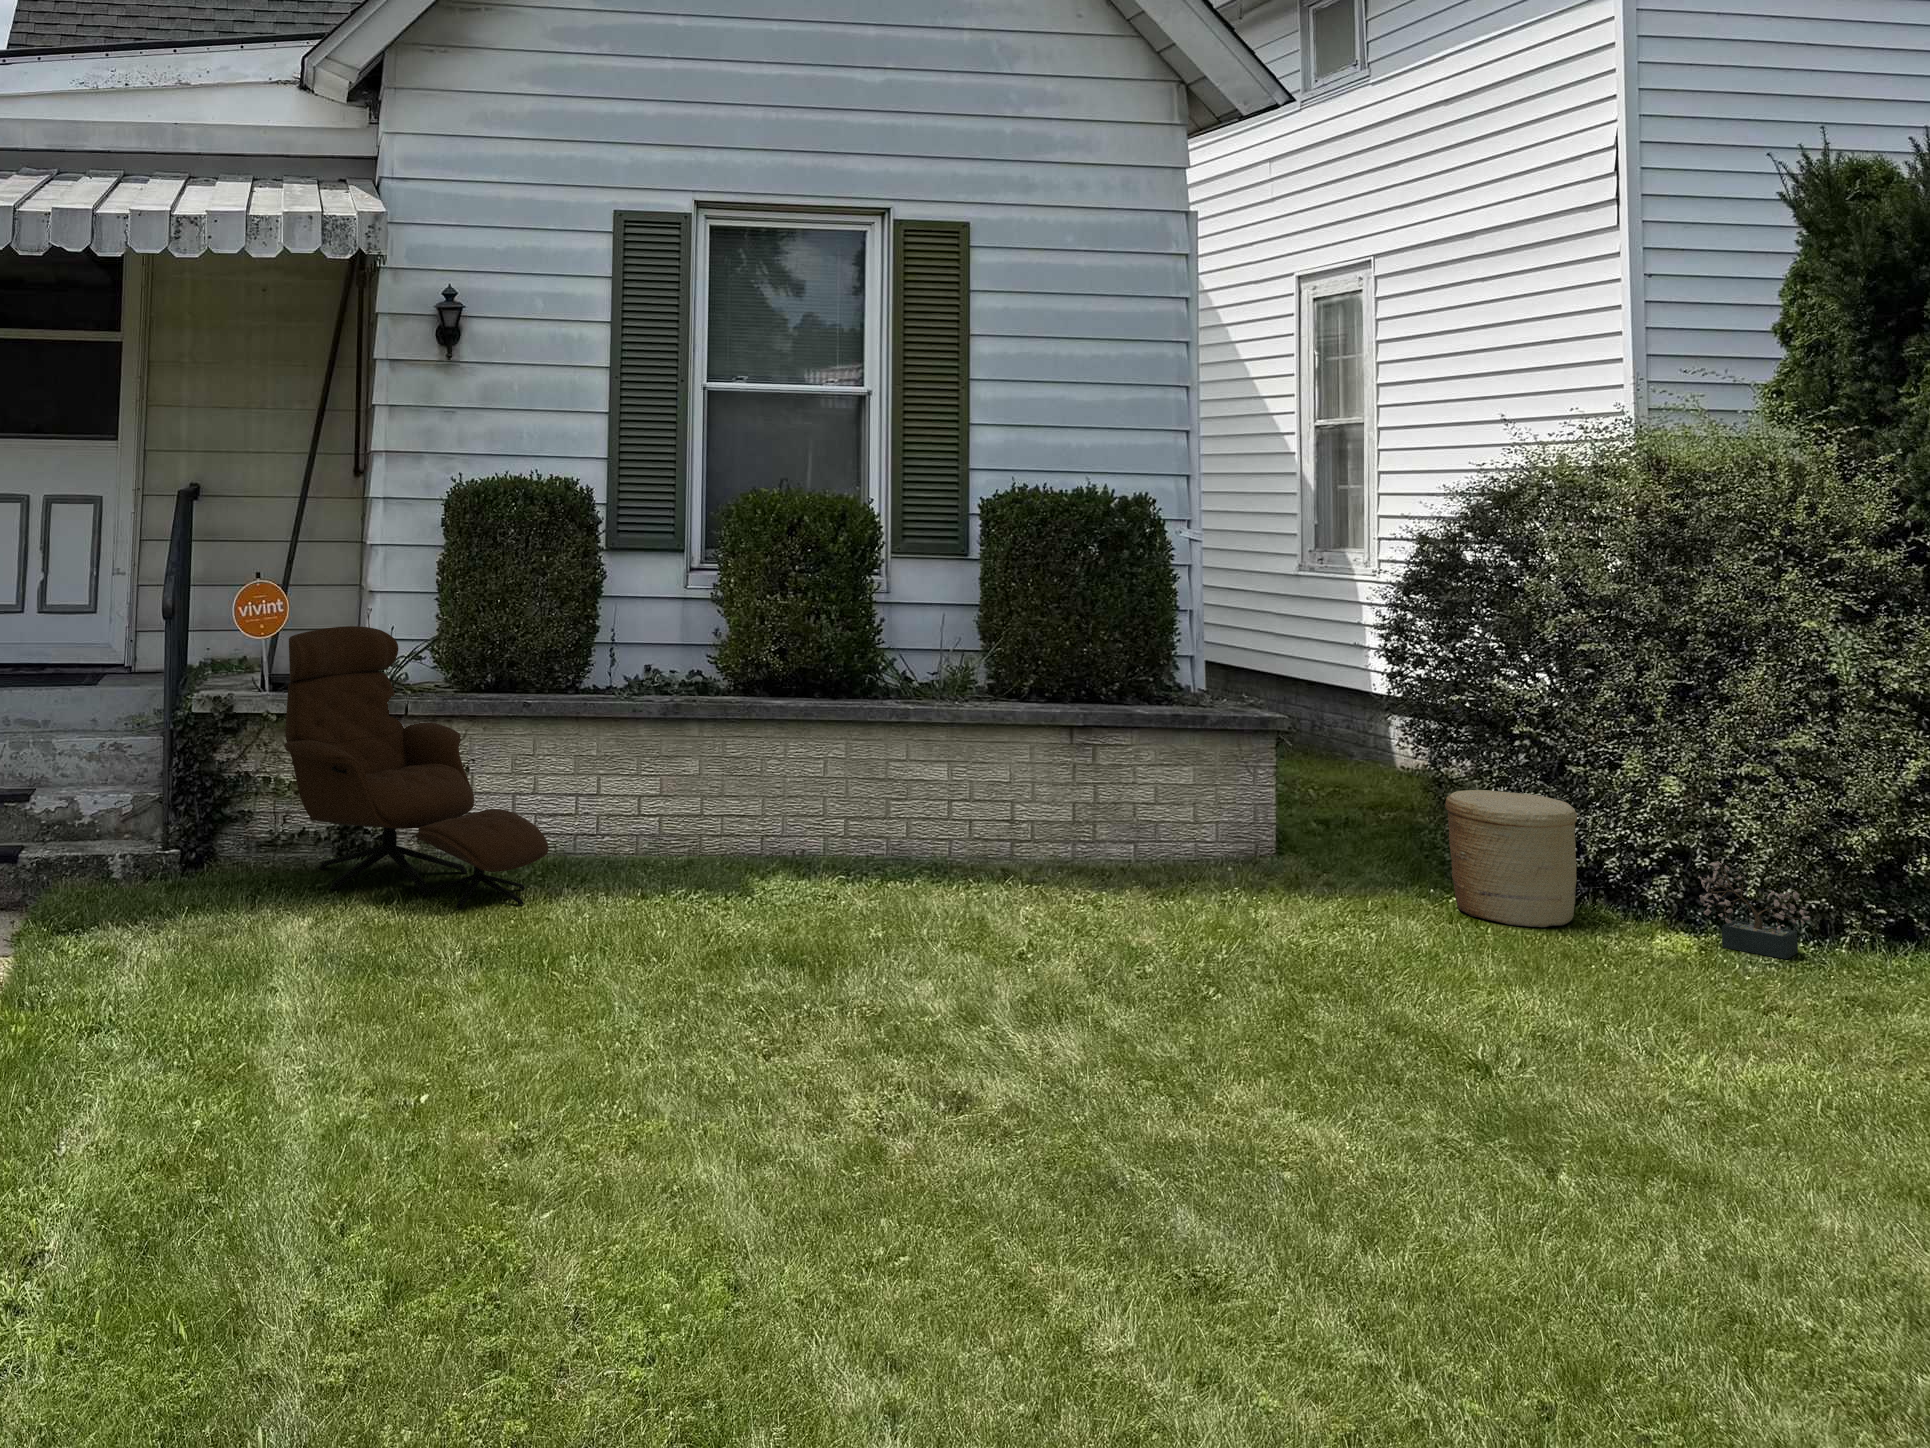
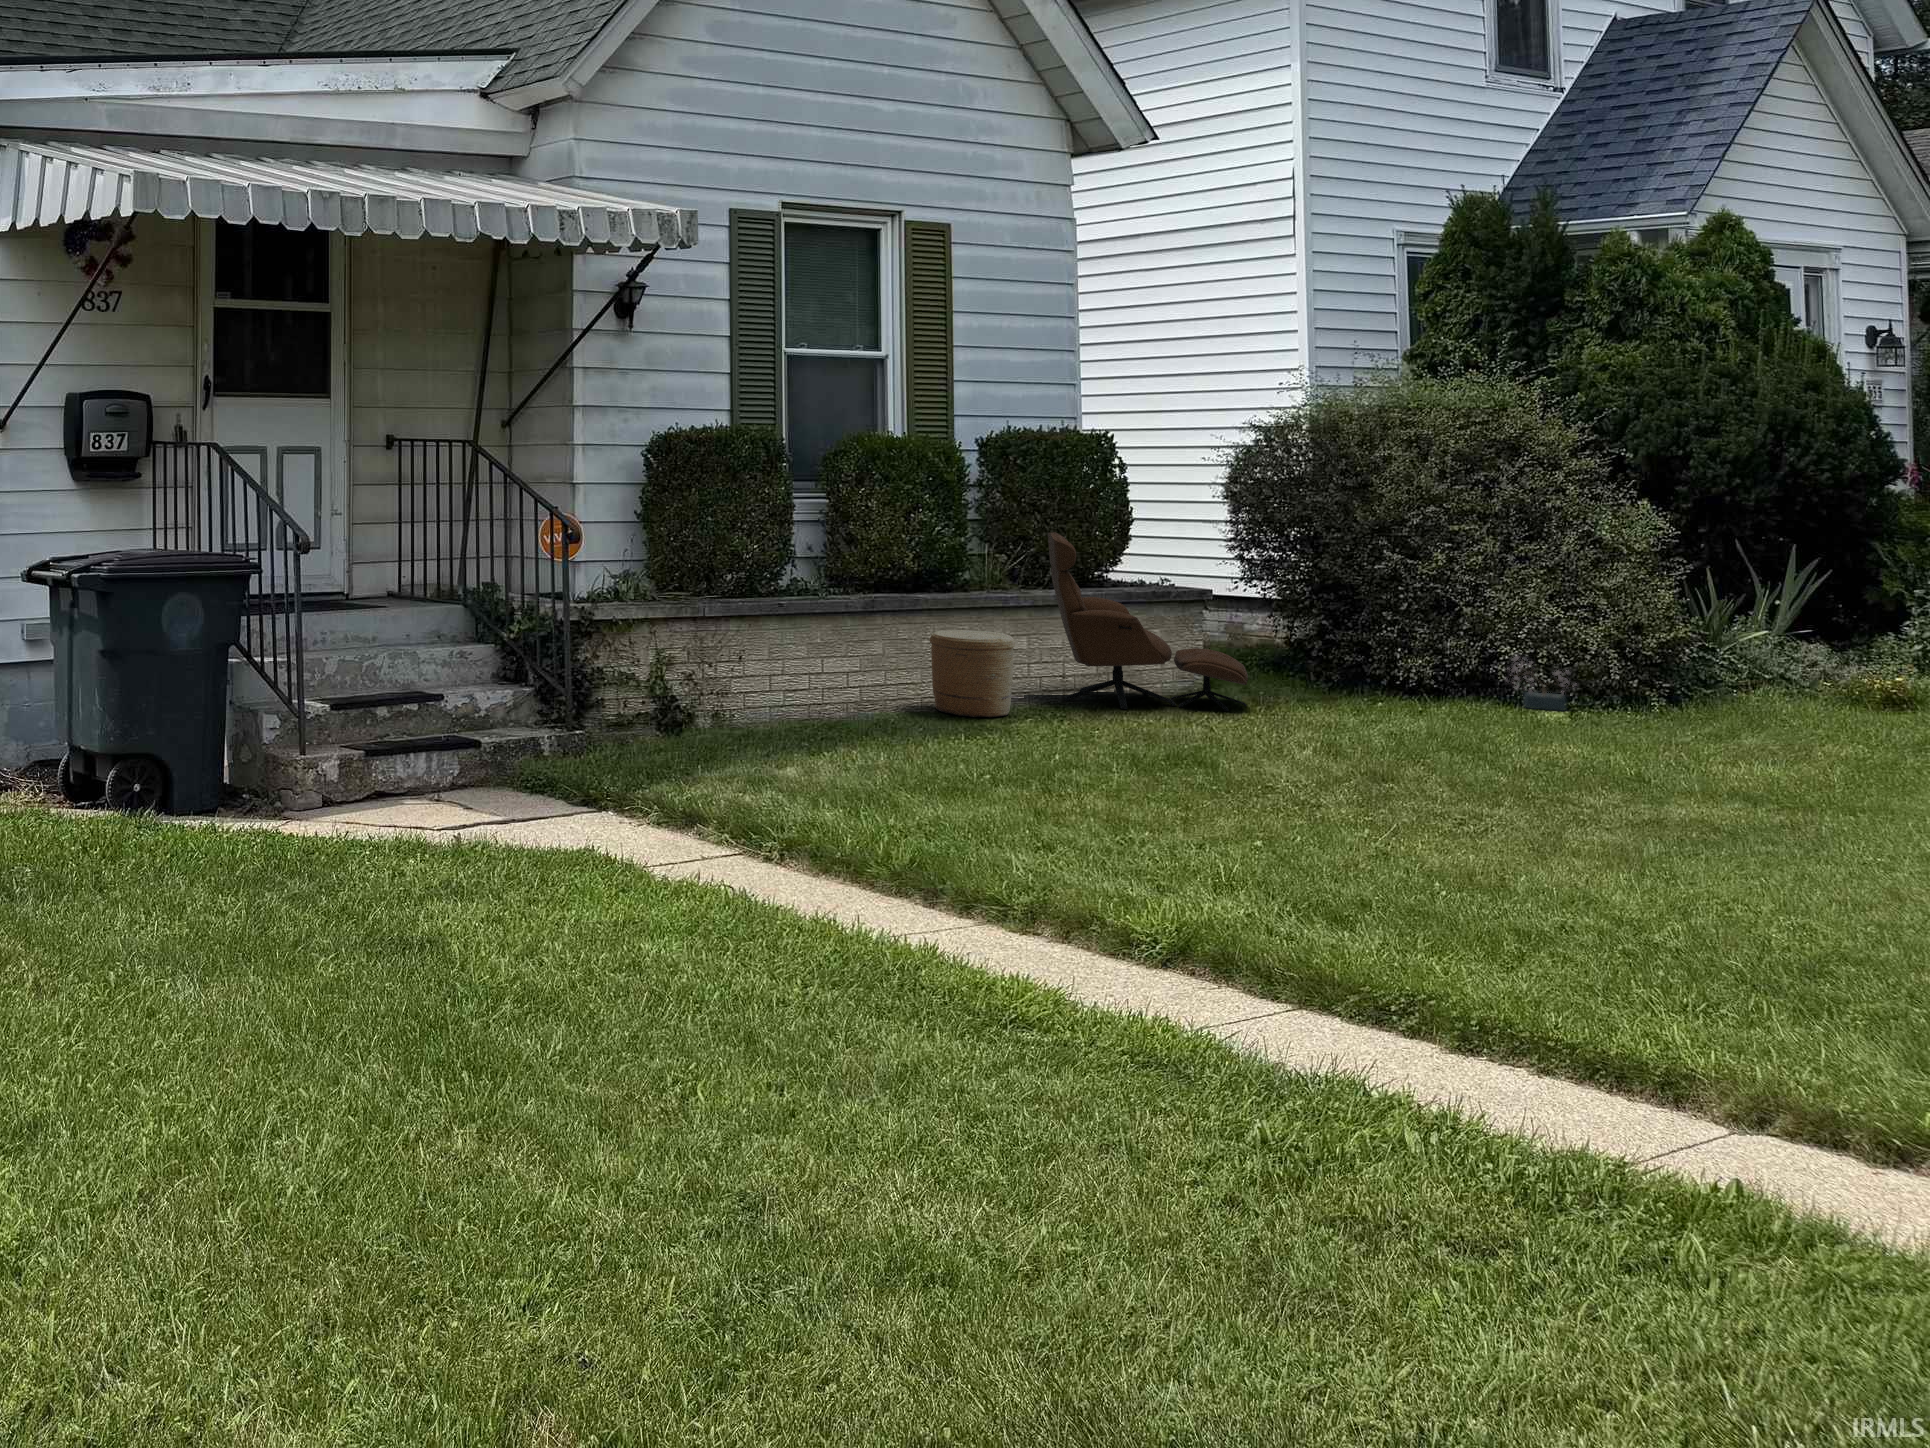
lounge chair: present [284,626,549,909] -> present [1048,532,1248,711]
woven basket: present [1445,790,1577,927] -> present [930,630,1015,718]

